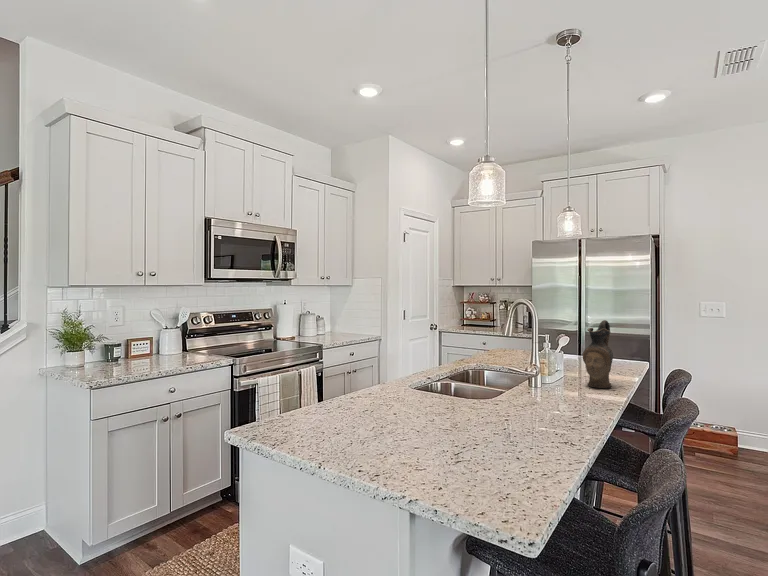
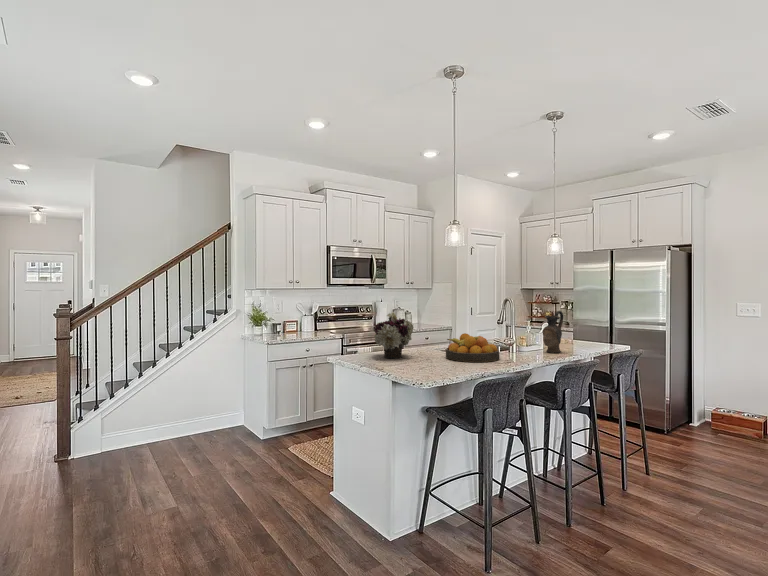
flower arrangement: none [322,331,405,427] -> present [374,312,414,358]
fruit bowl: none [457,367,561,429] -> present [446,333,499,362]

